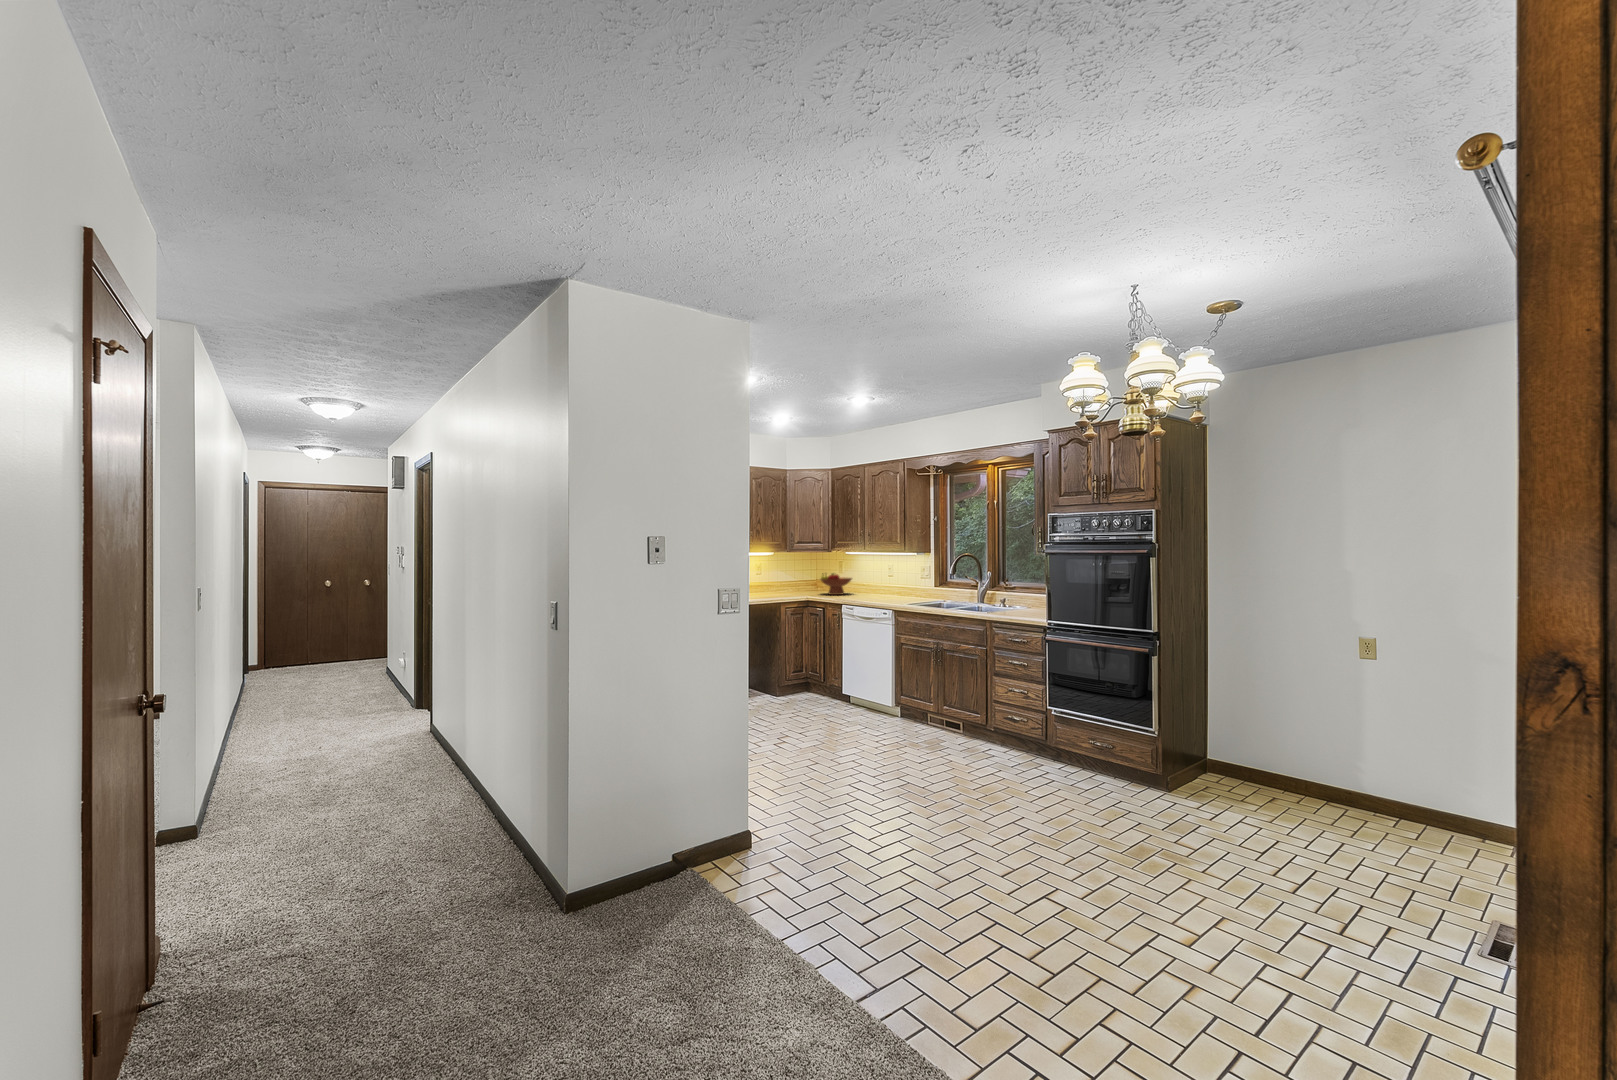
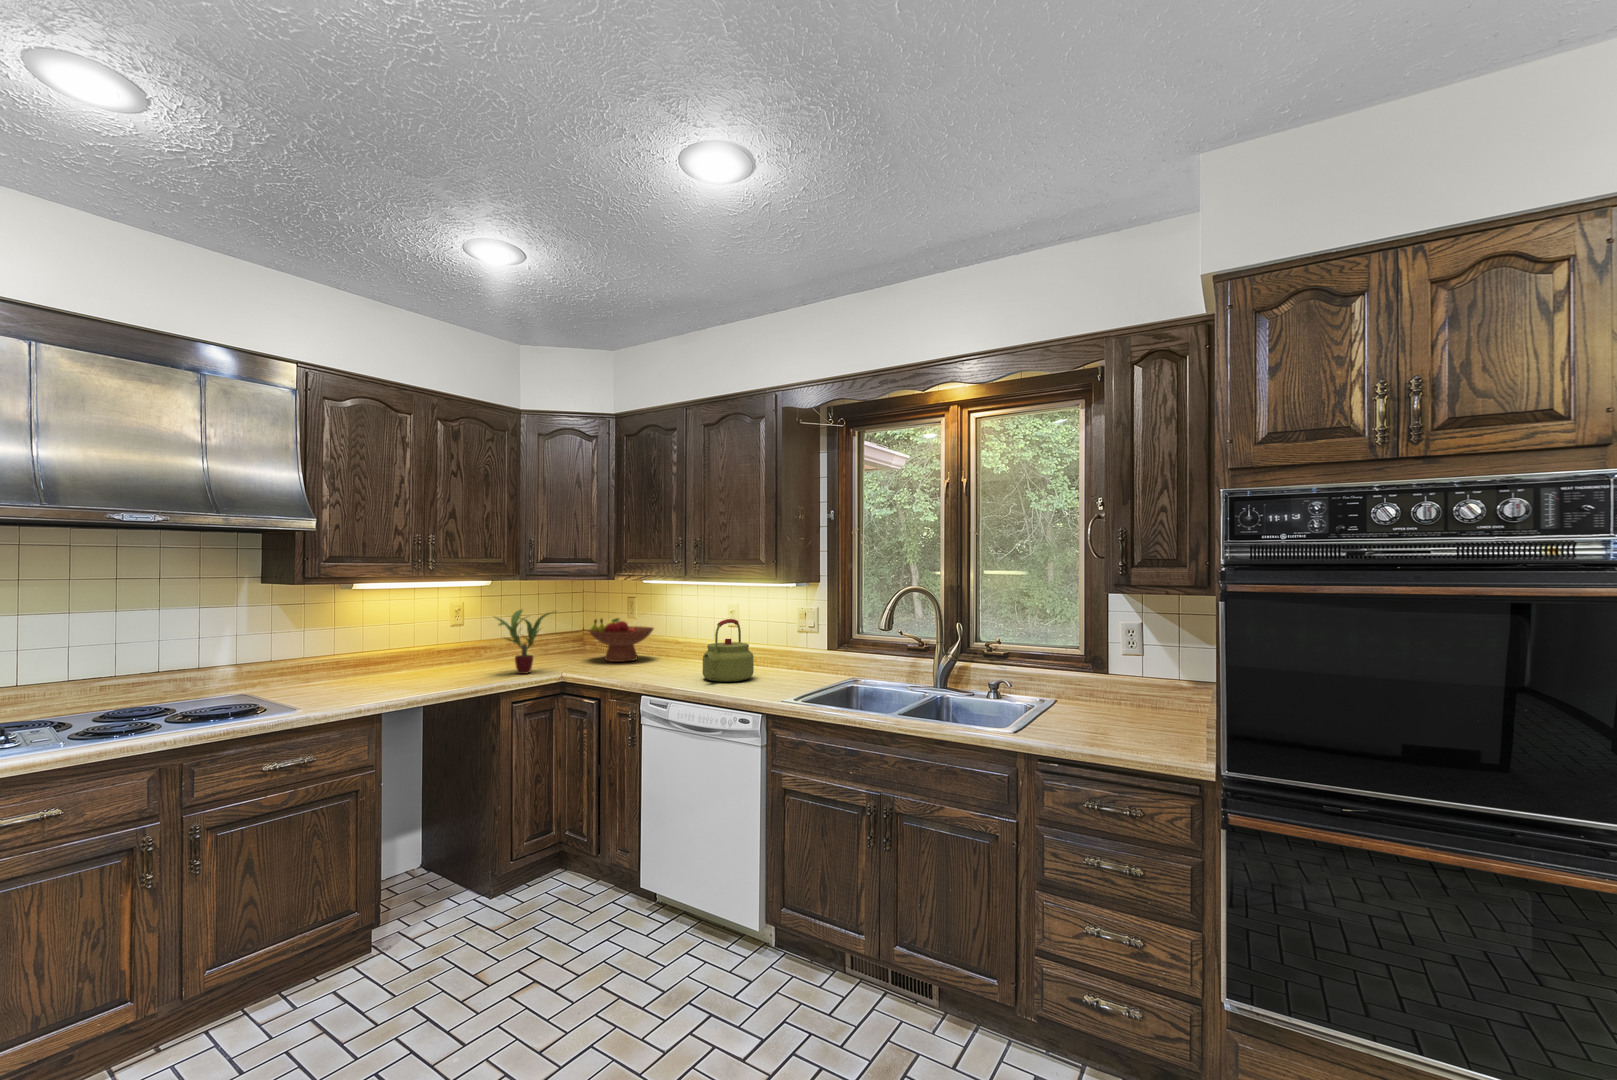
potted plant: none [776,568,805,598] -> present [496,610,556,674]
kettle: none [871,571,897,601] -> present [703,619,754,682]

